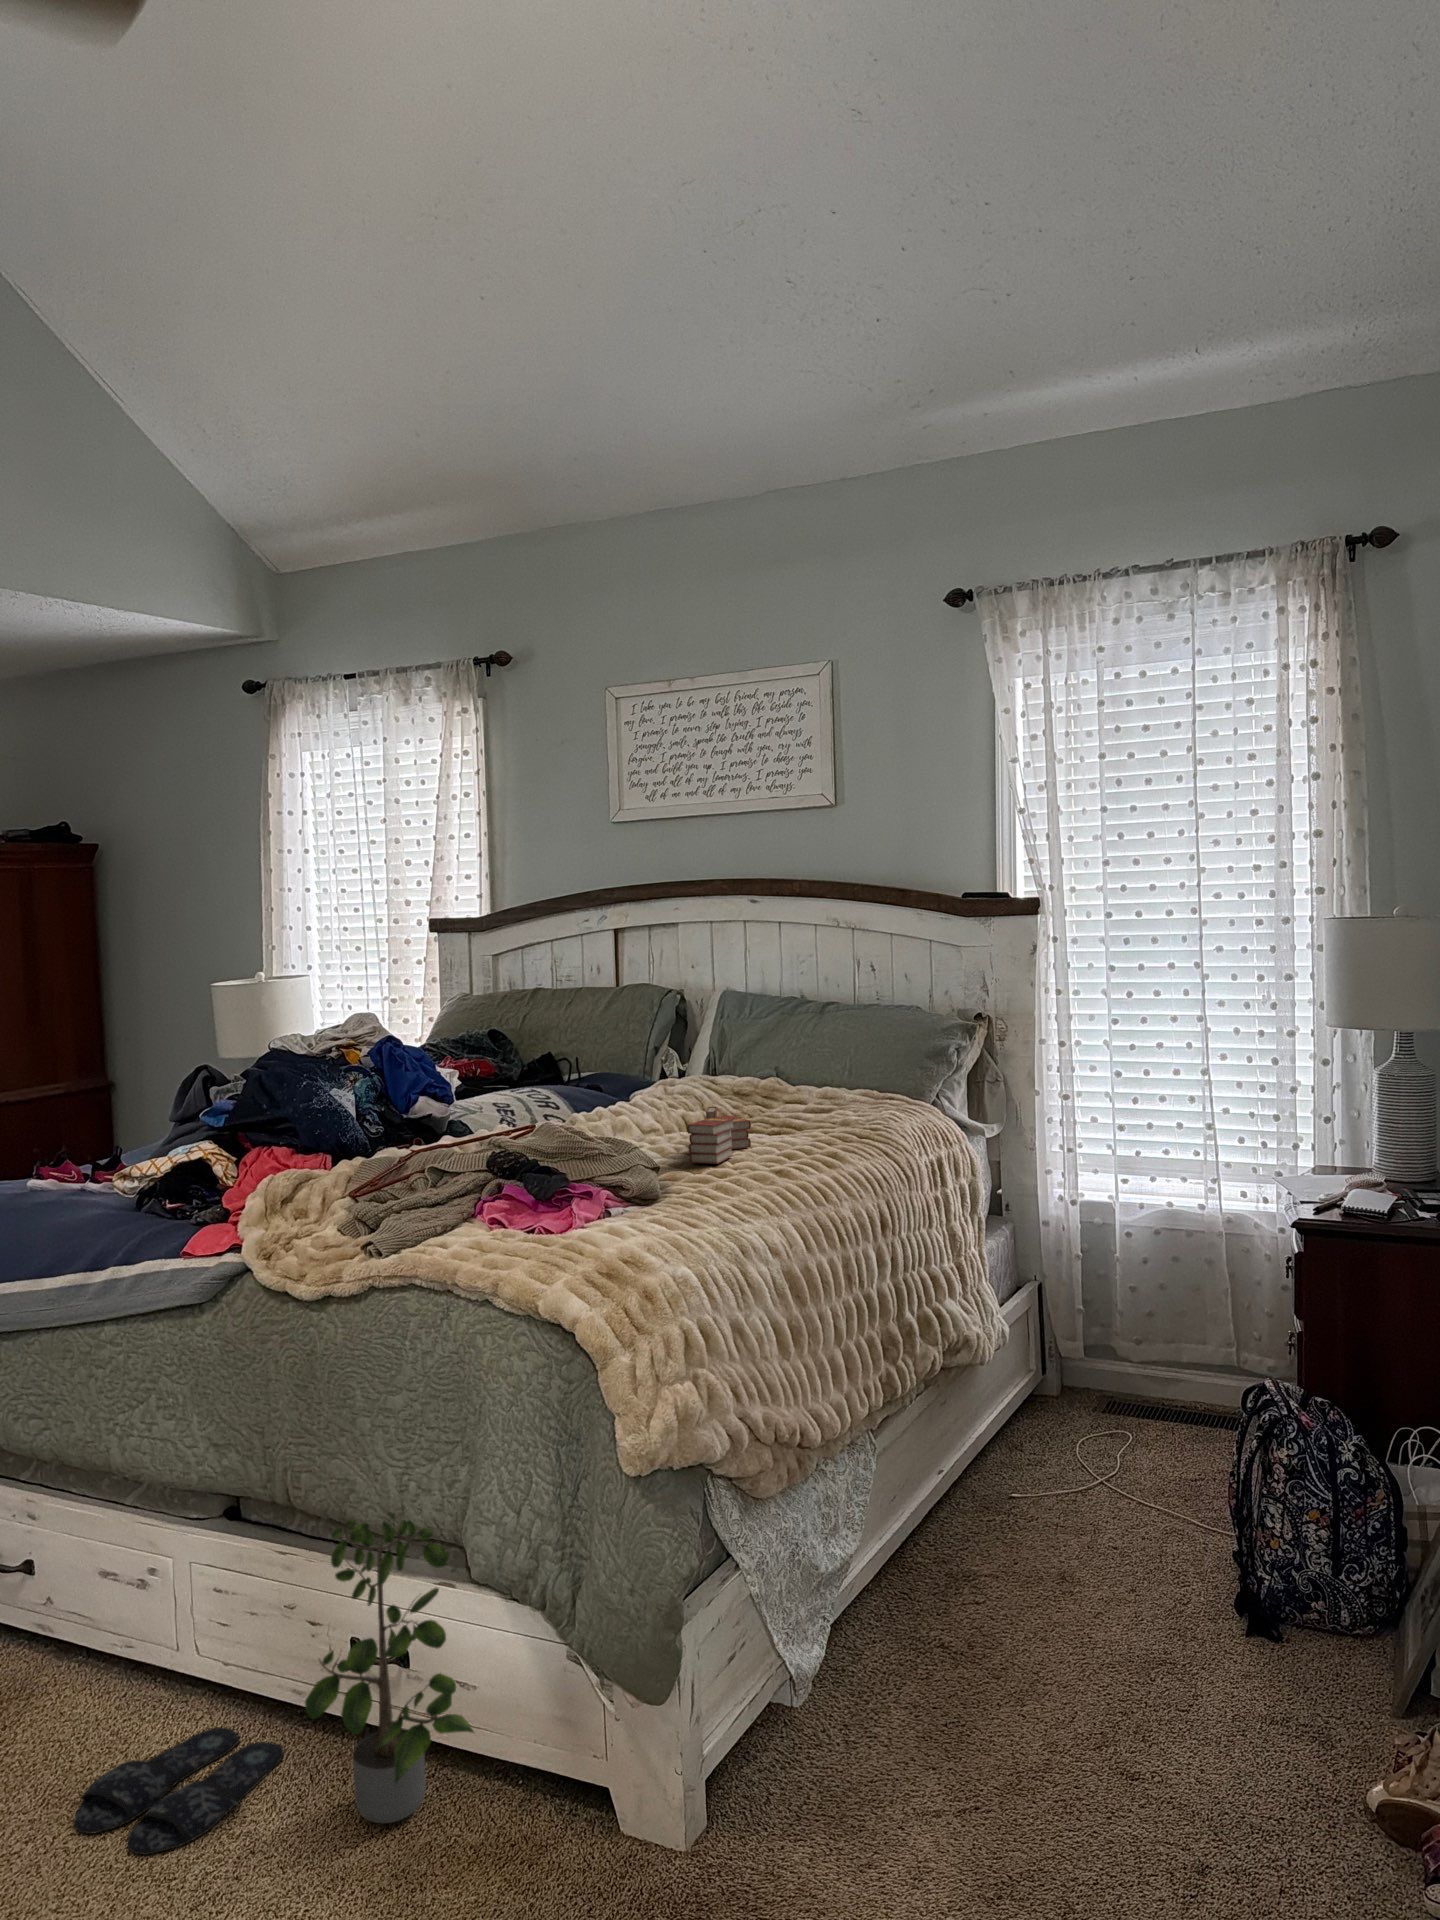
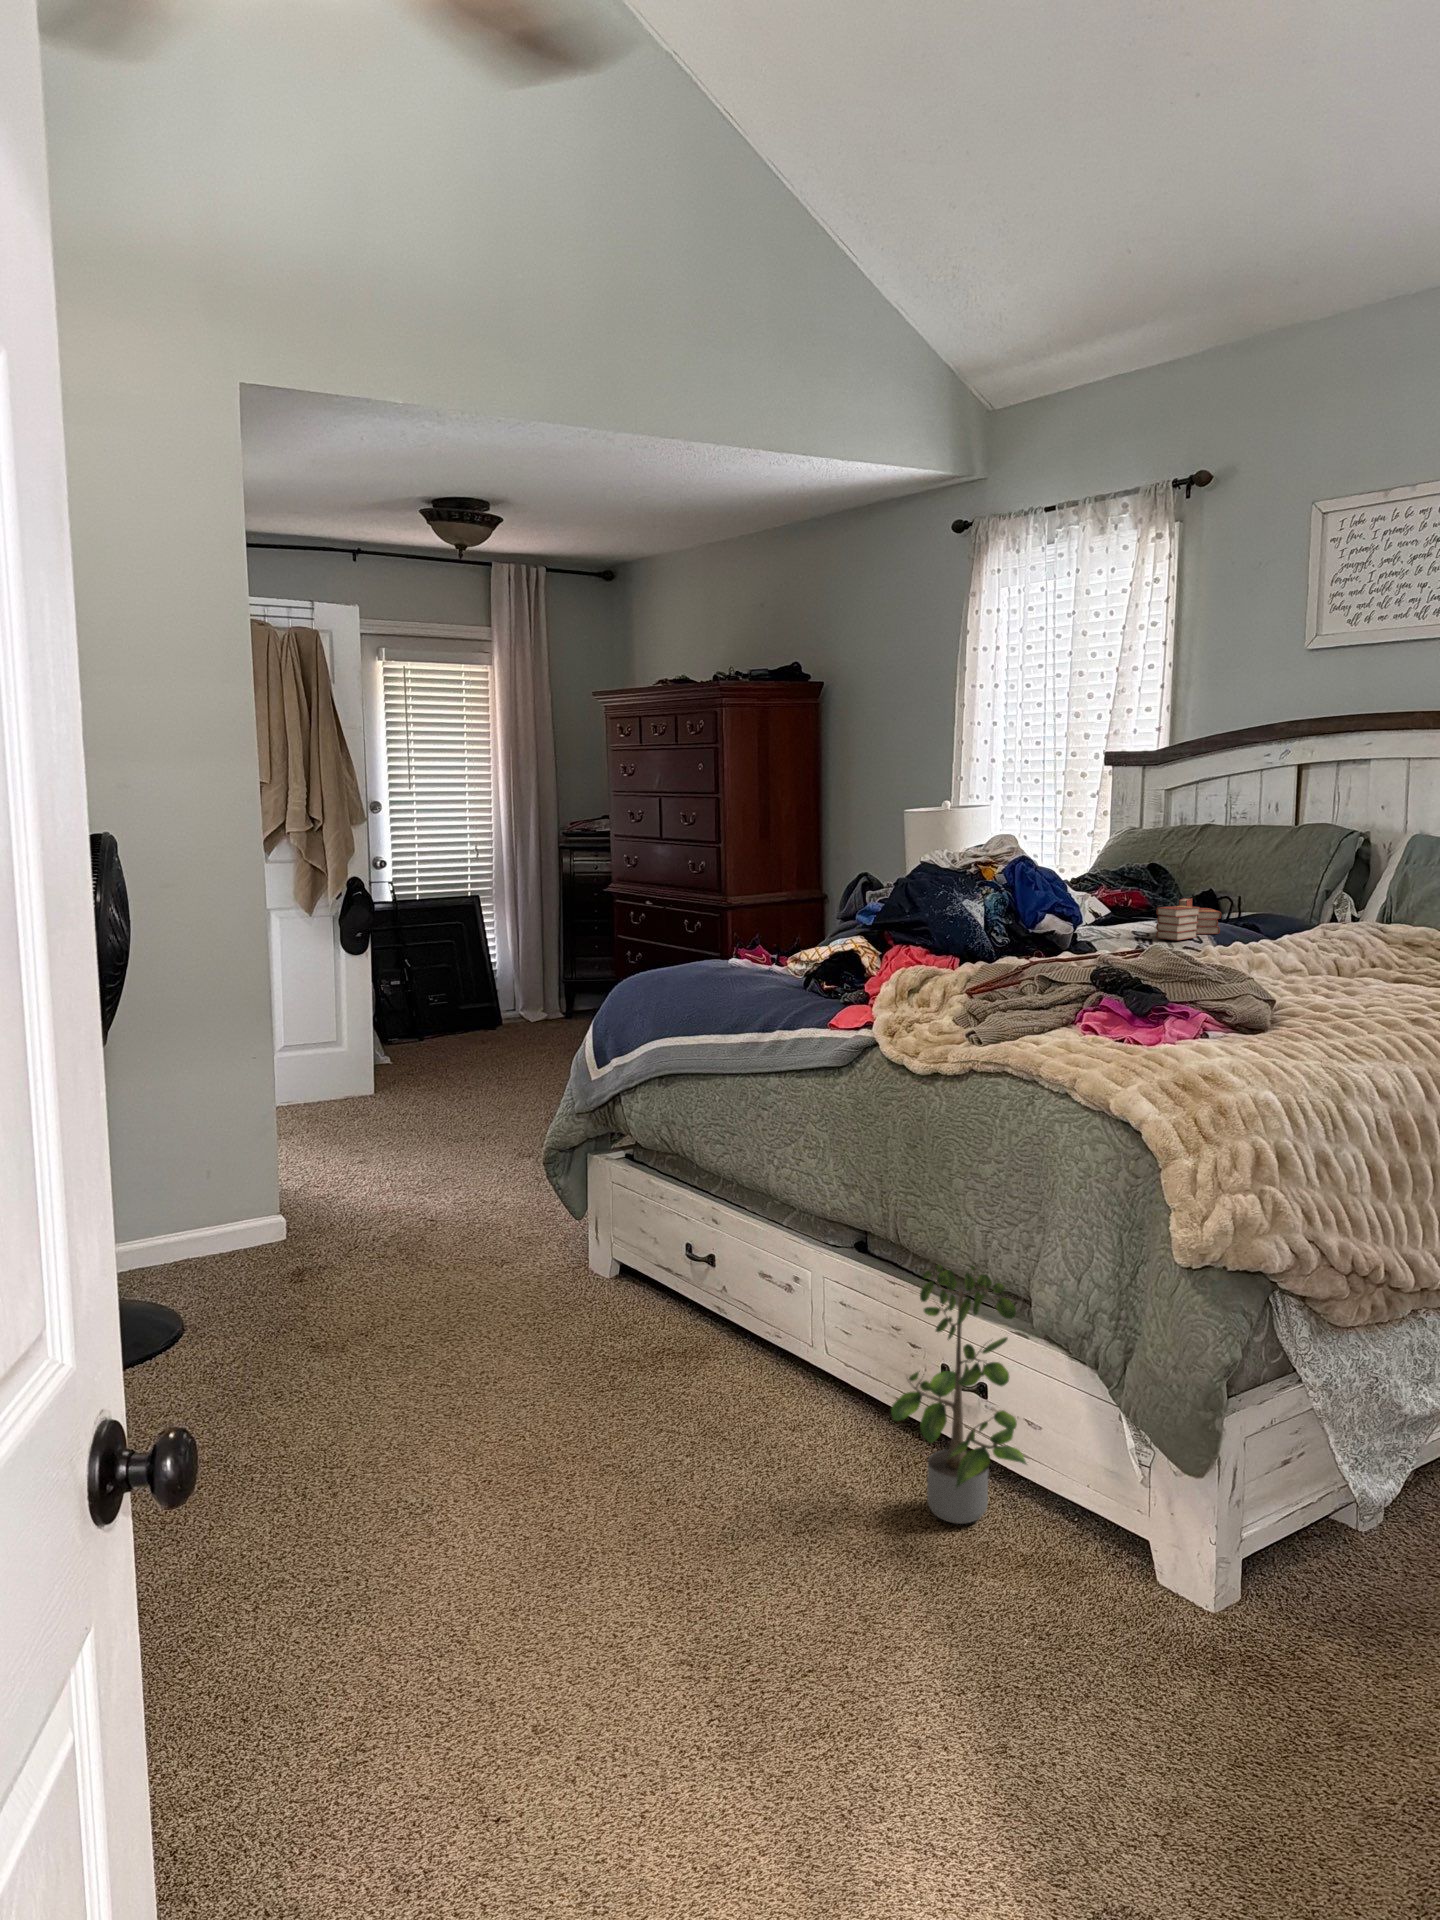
book: present [687,1107,751,1164] -> present [1156,898,1221,940]
slippers: present [74,1727,284,1855] -> none [716,1418,879,1493]

